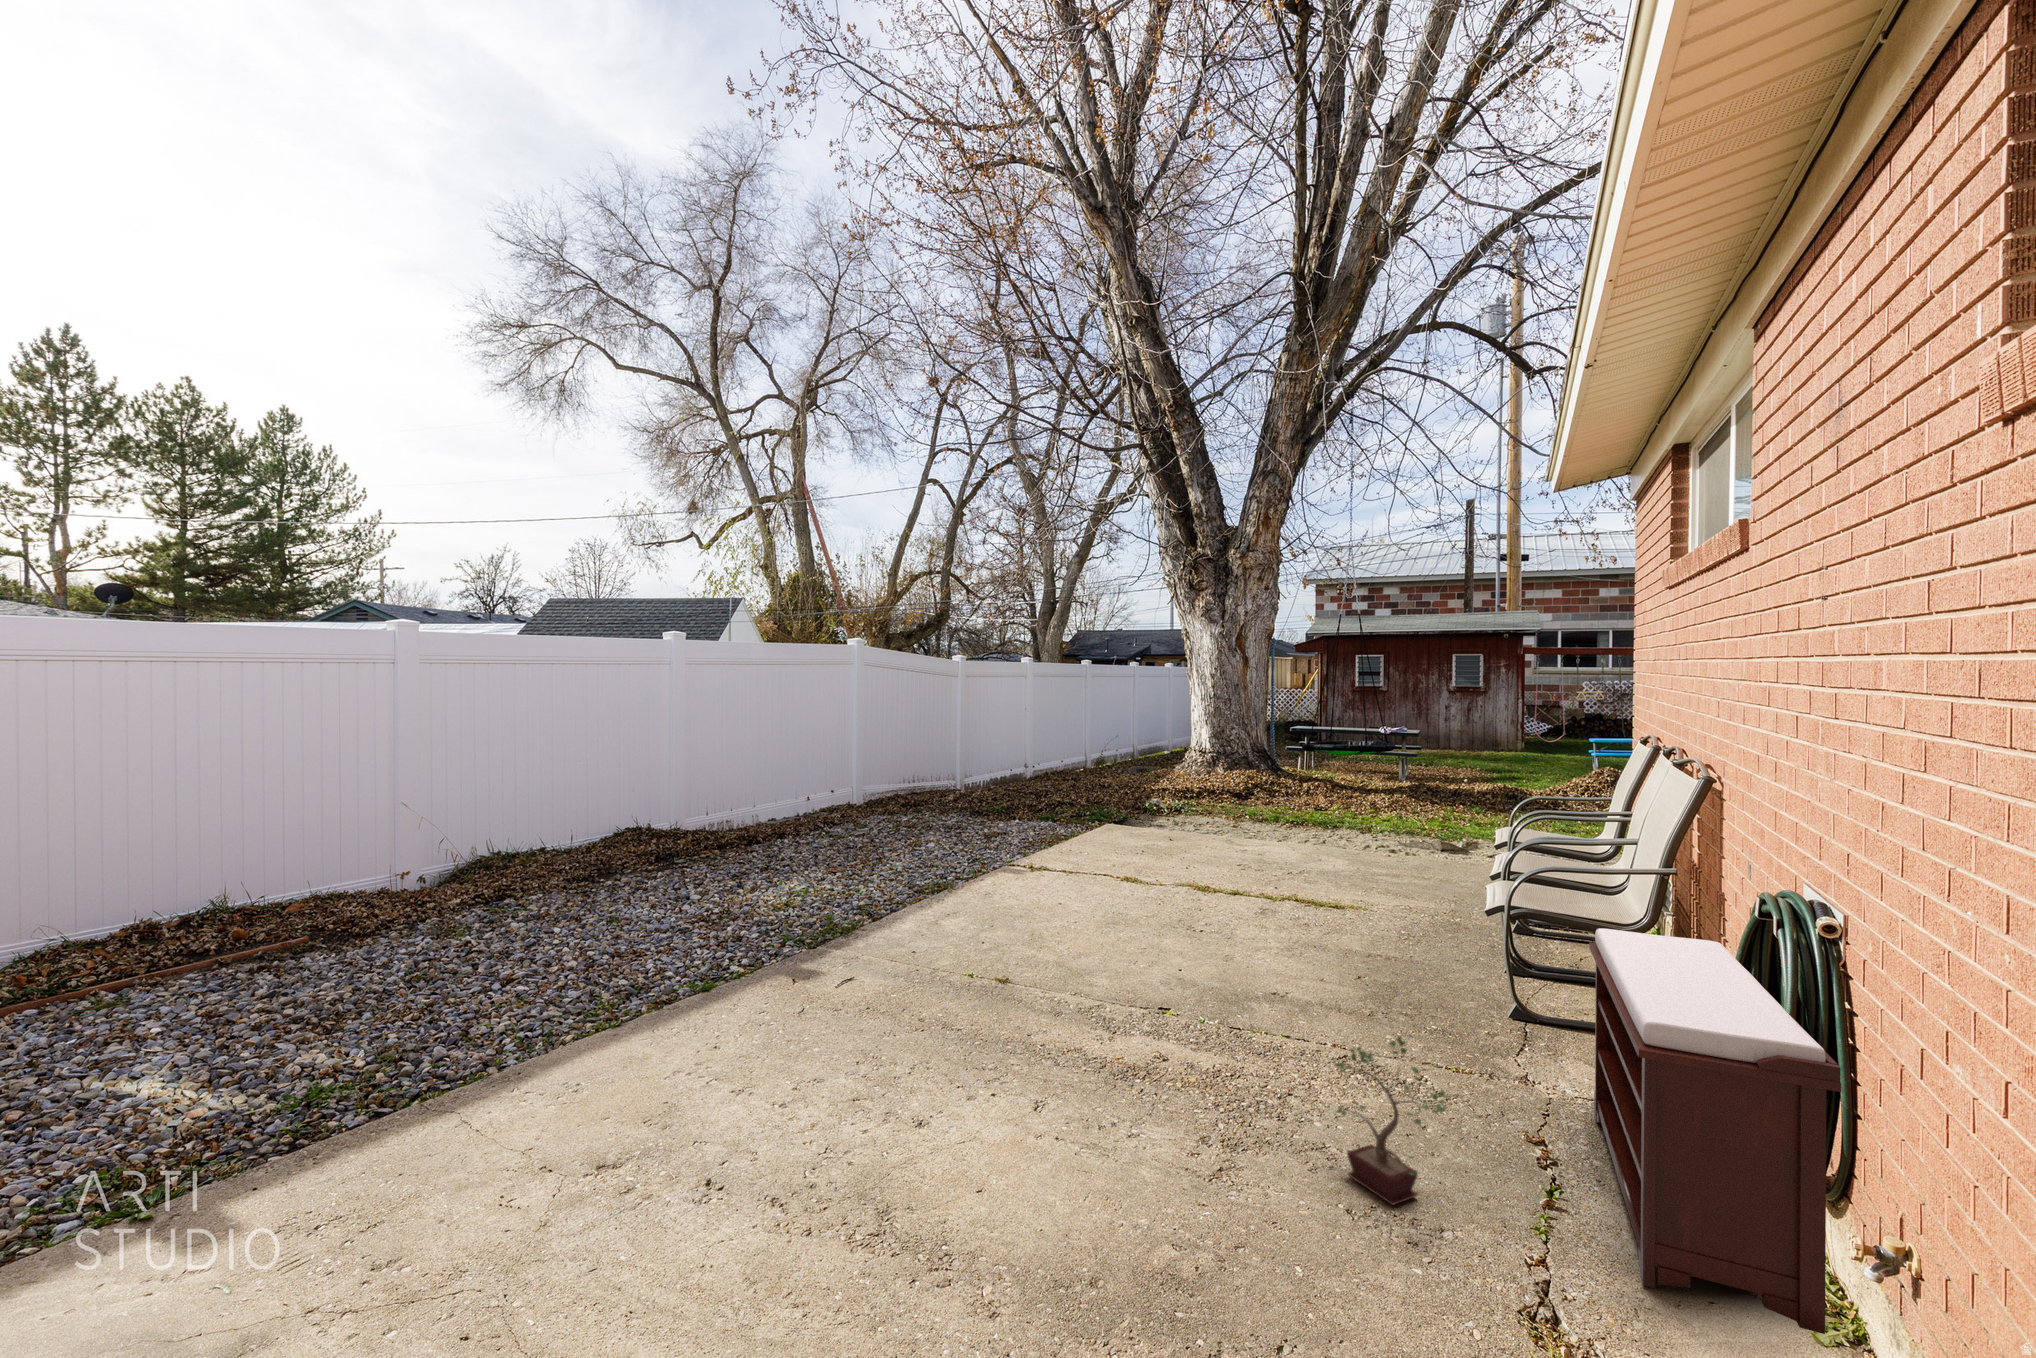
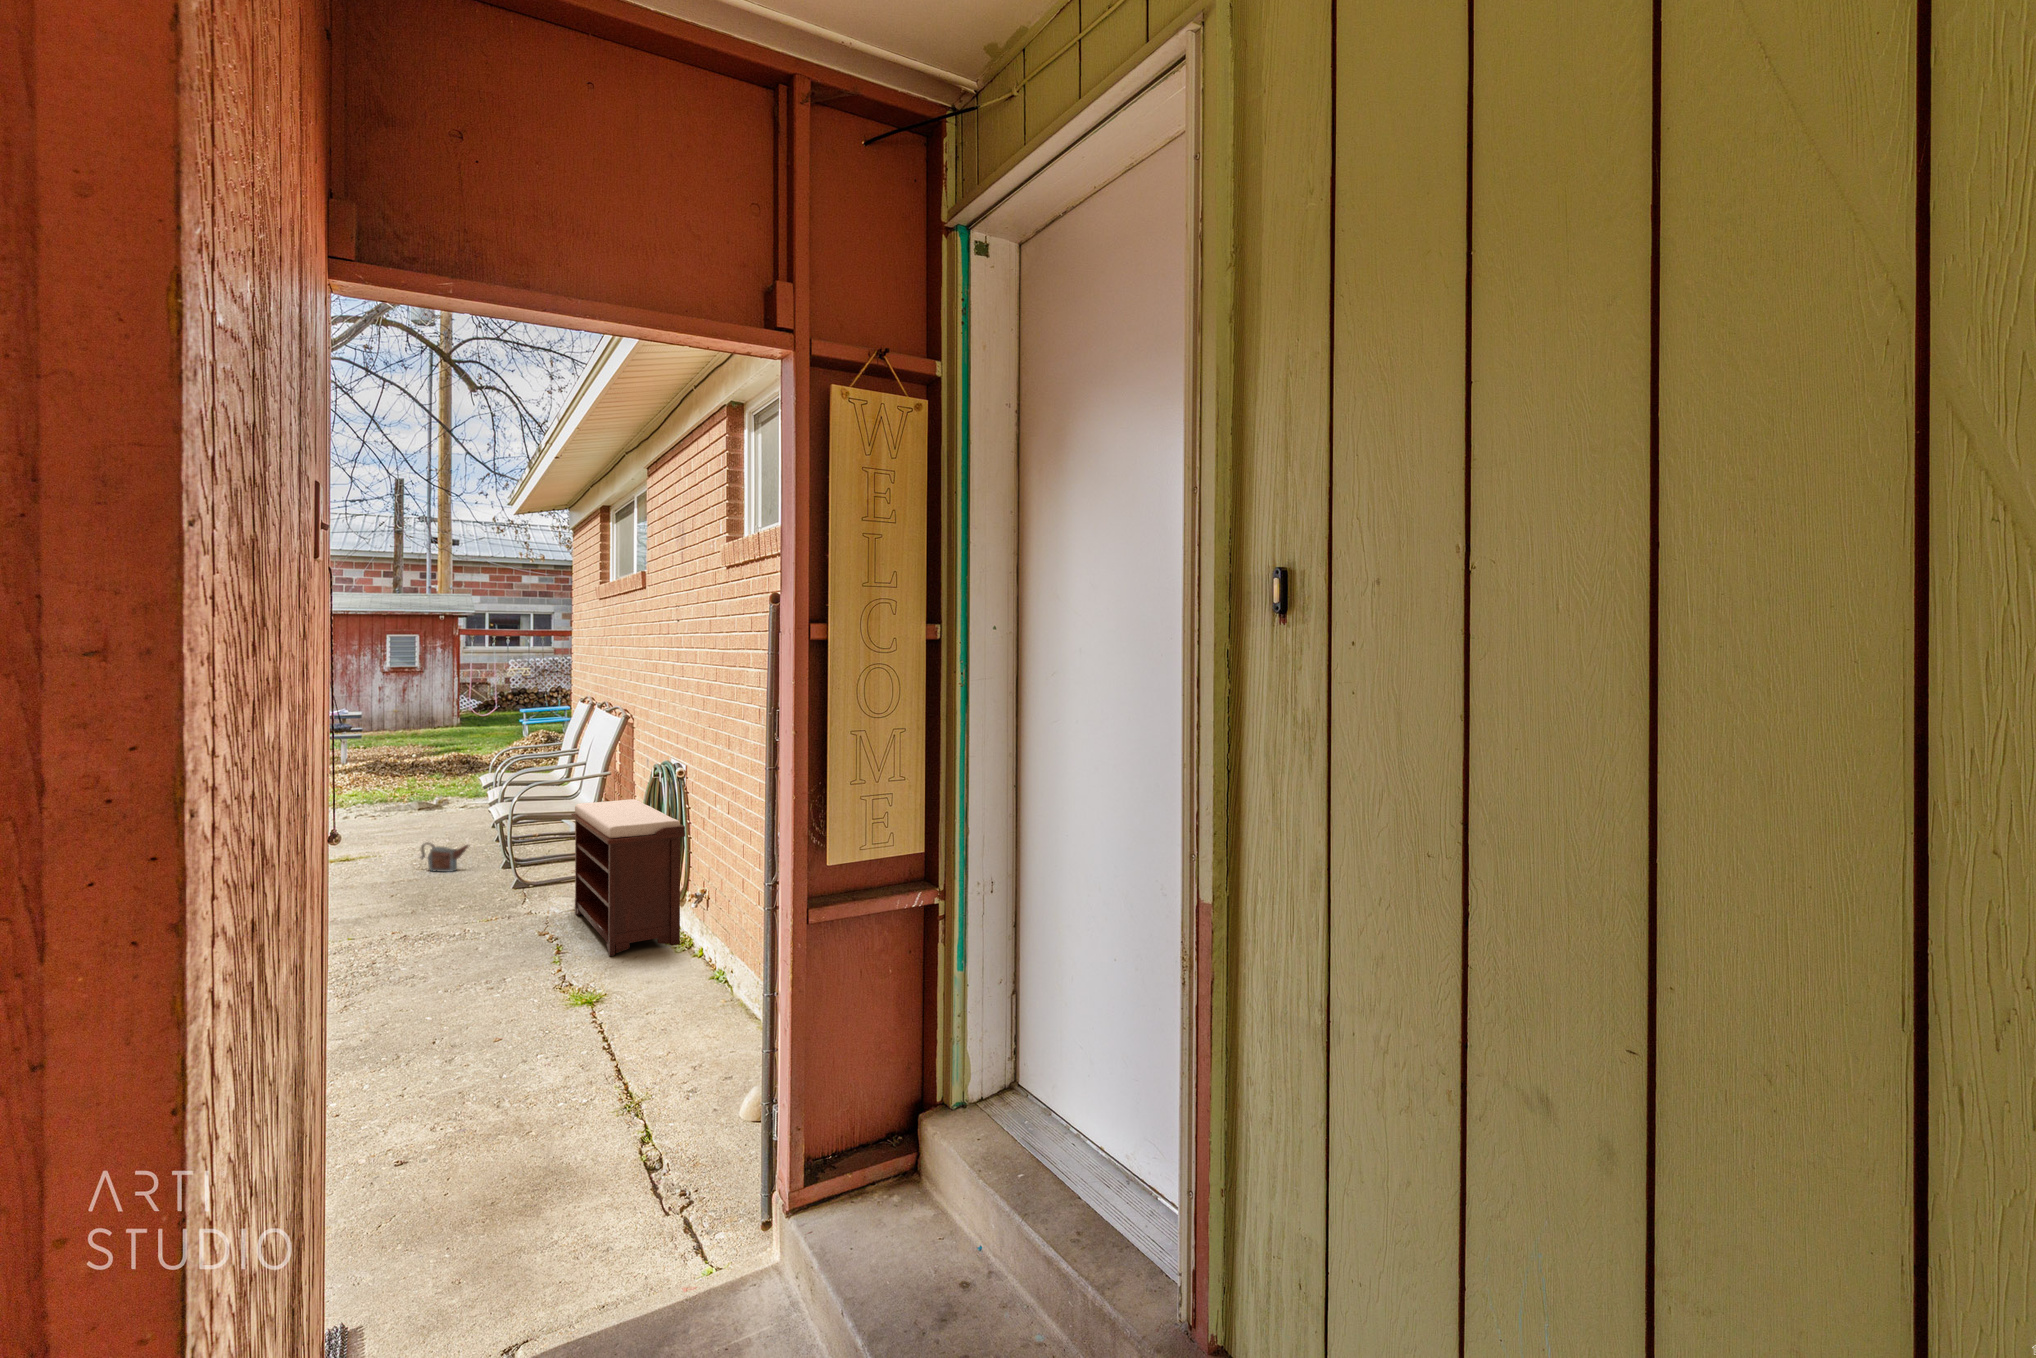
watering can: none [1406,912,1464,960] -> present [420,842,468,872]
potted plant: present [1336,1035,1448,1205] -> none [428,876,513,976]

